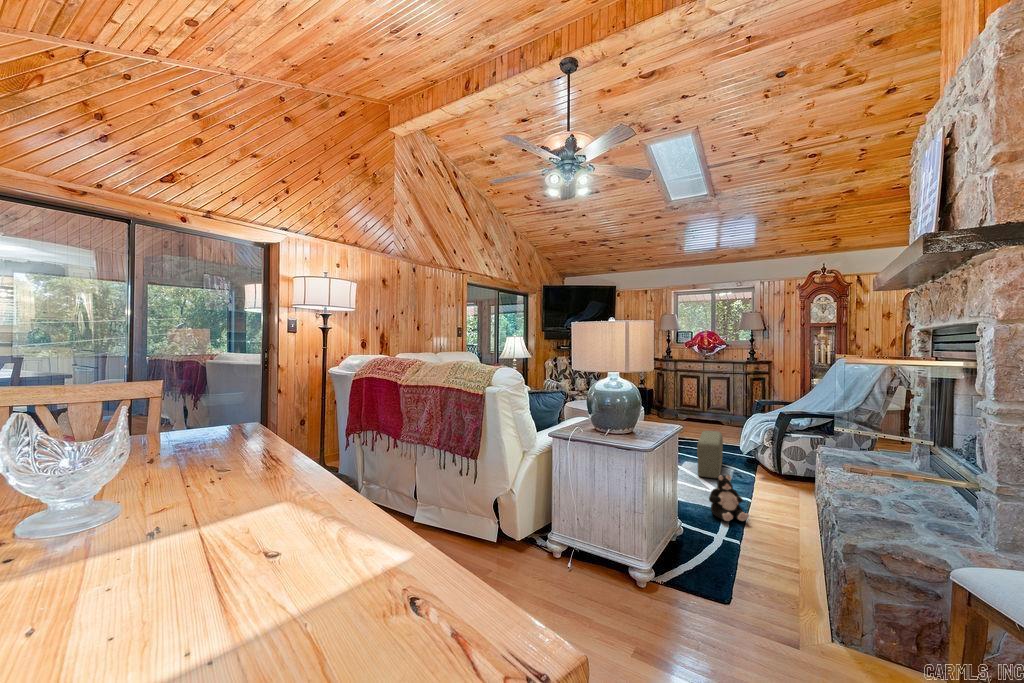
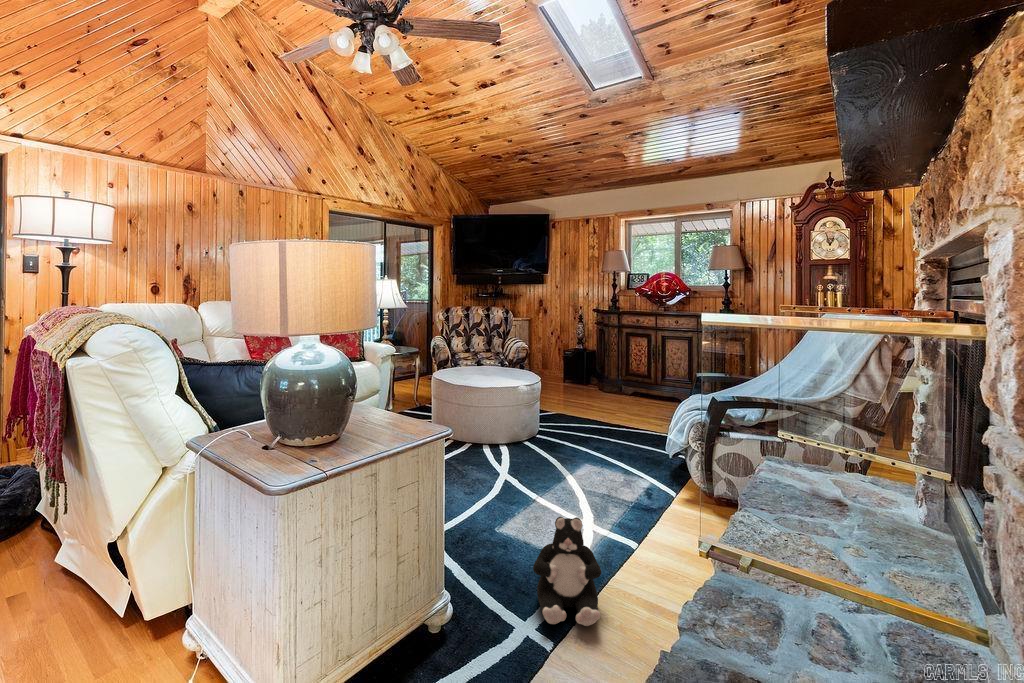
pouf: present [697,431,723,478] -> none [578,416,639,502]

